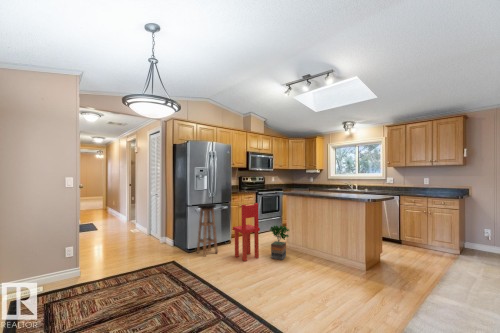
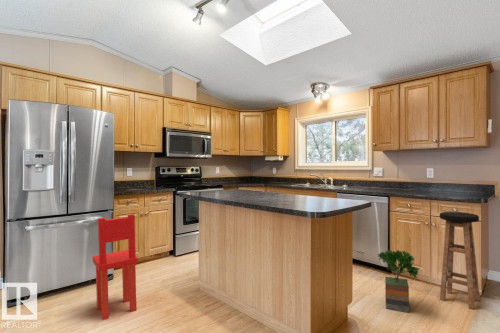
bar stool: present [197,204,218,256] -> present [440,212,480,309]
potted tree: present [270,225,289,260] -> present [378,250,419,312]

